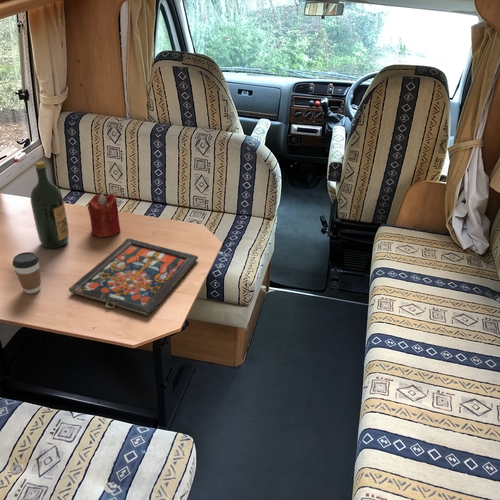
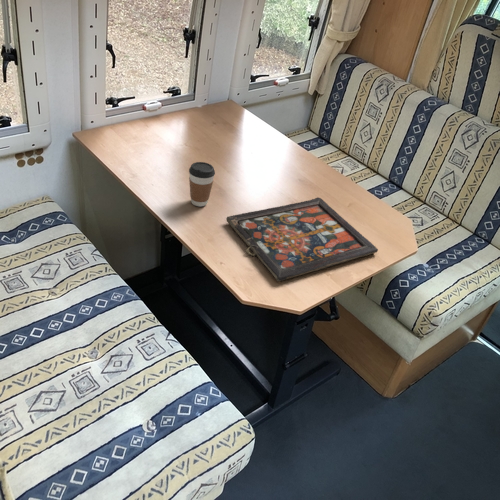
wine bottle: present [30,162,69,248] -> none [238,80,276,177]
candle: present [88,194,120,238] -> none [292,140,331,189]

